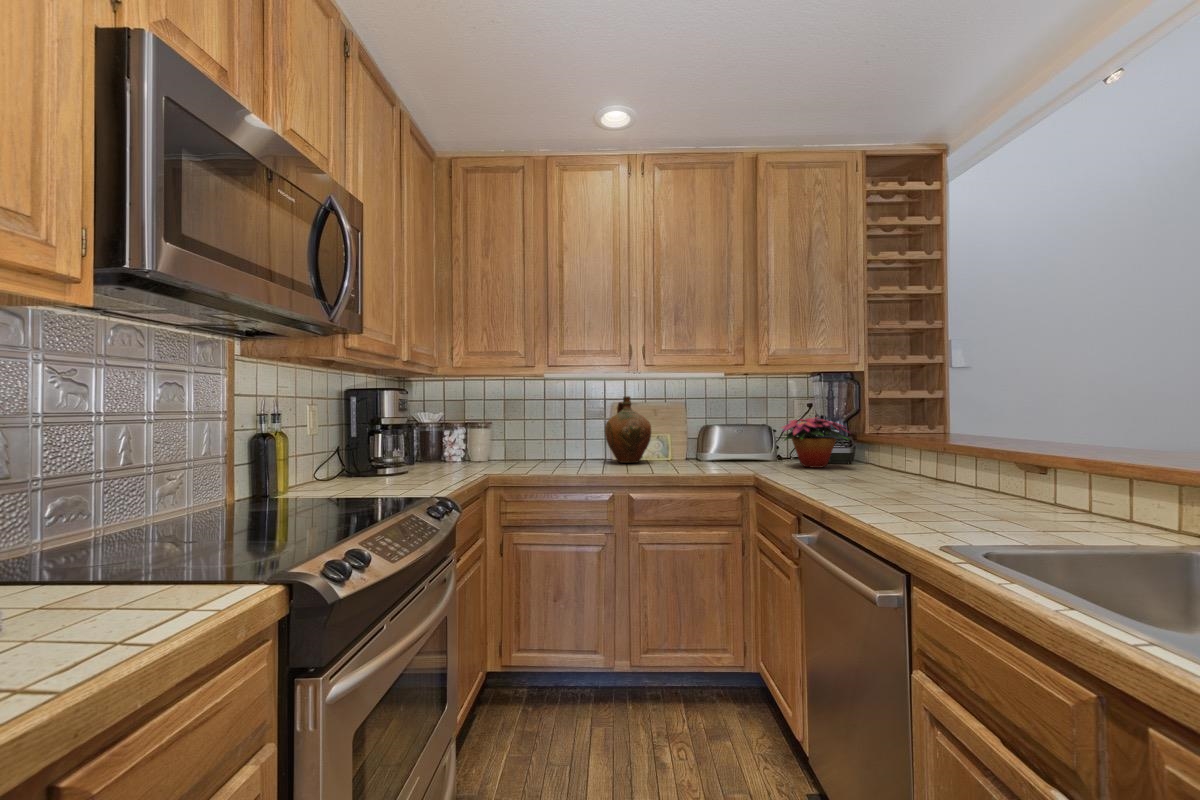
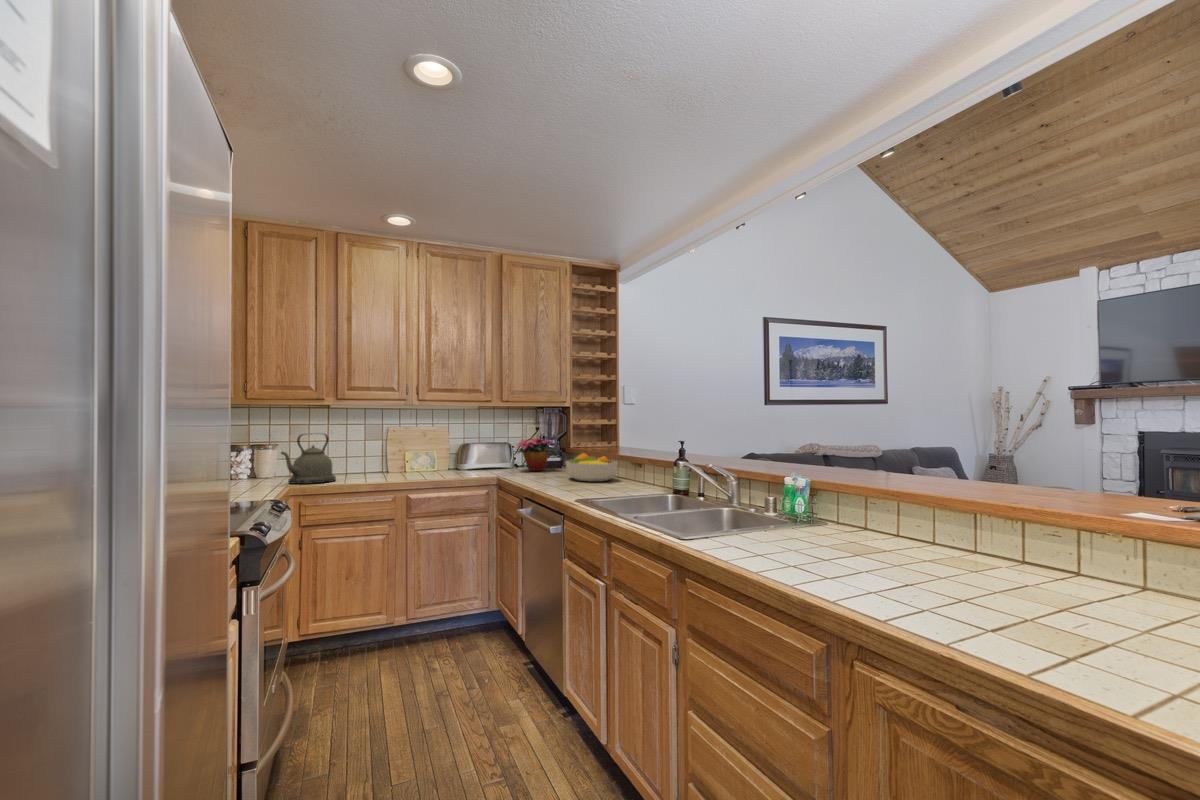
ceramic jug: present [605,396,651,463] -> none [383,422,422,474]
kettle: none [479,410,546,472] -> present [281,434,336,484]
fruit bowl: none [872,442,985,495] -> present [566,453,618,481]

